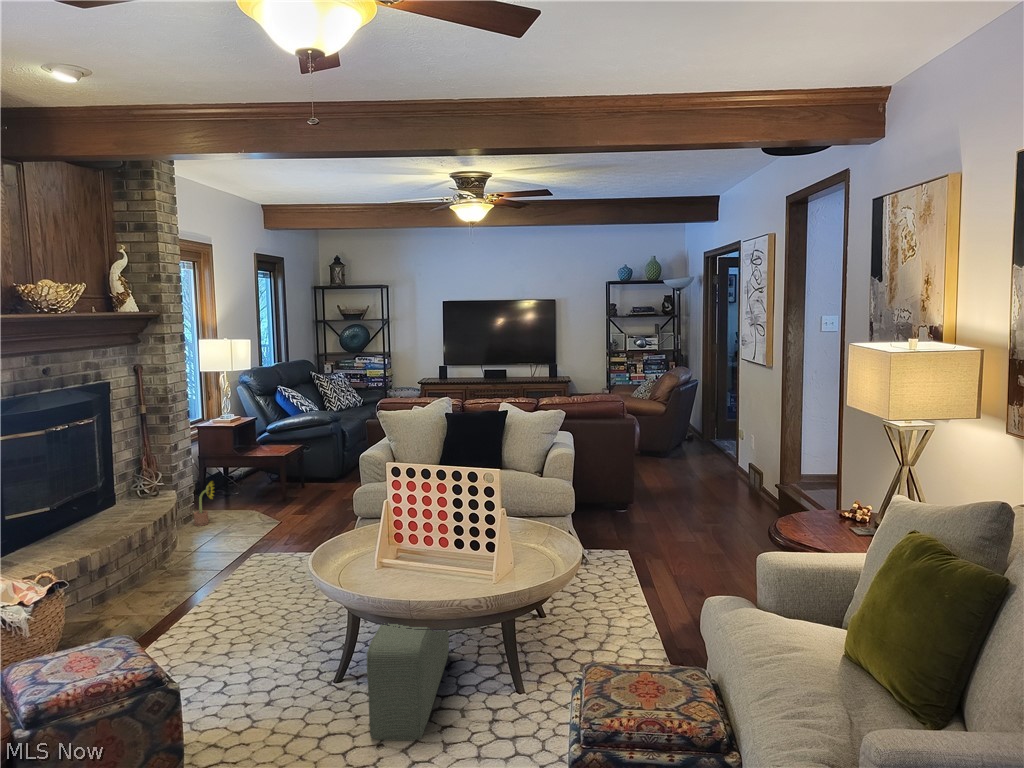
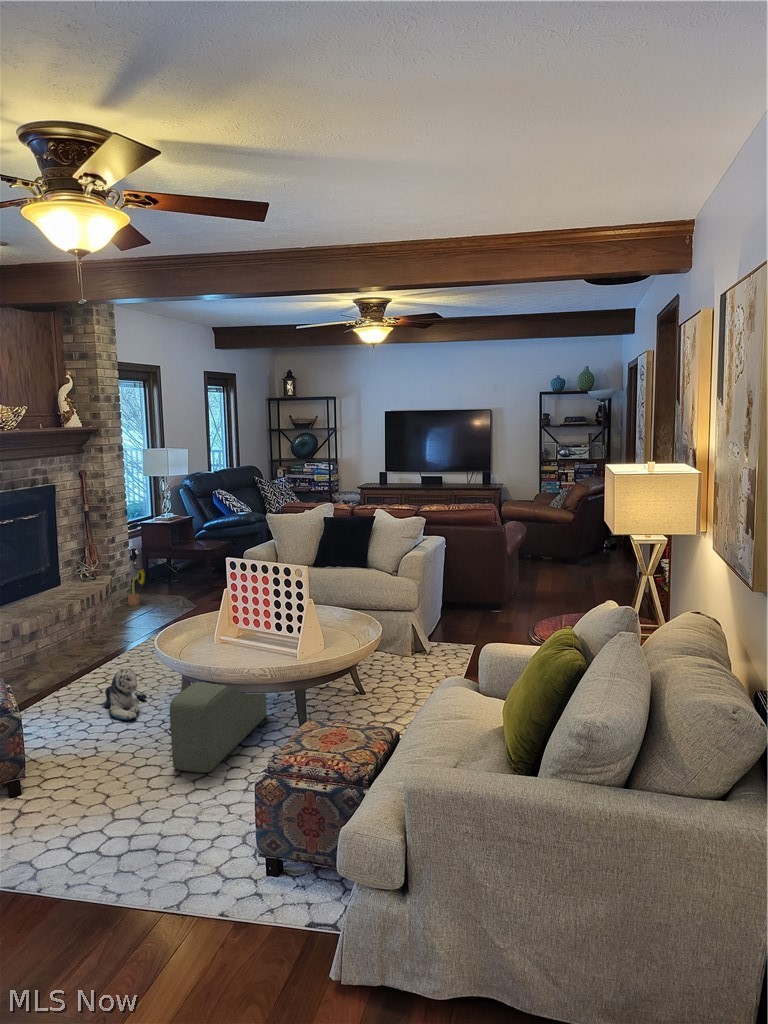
plush toy: none [229,608,283,677] -> present [104,669,147,721]

